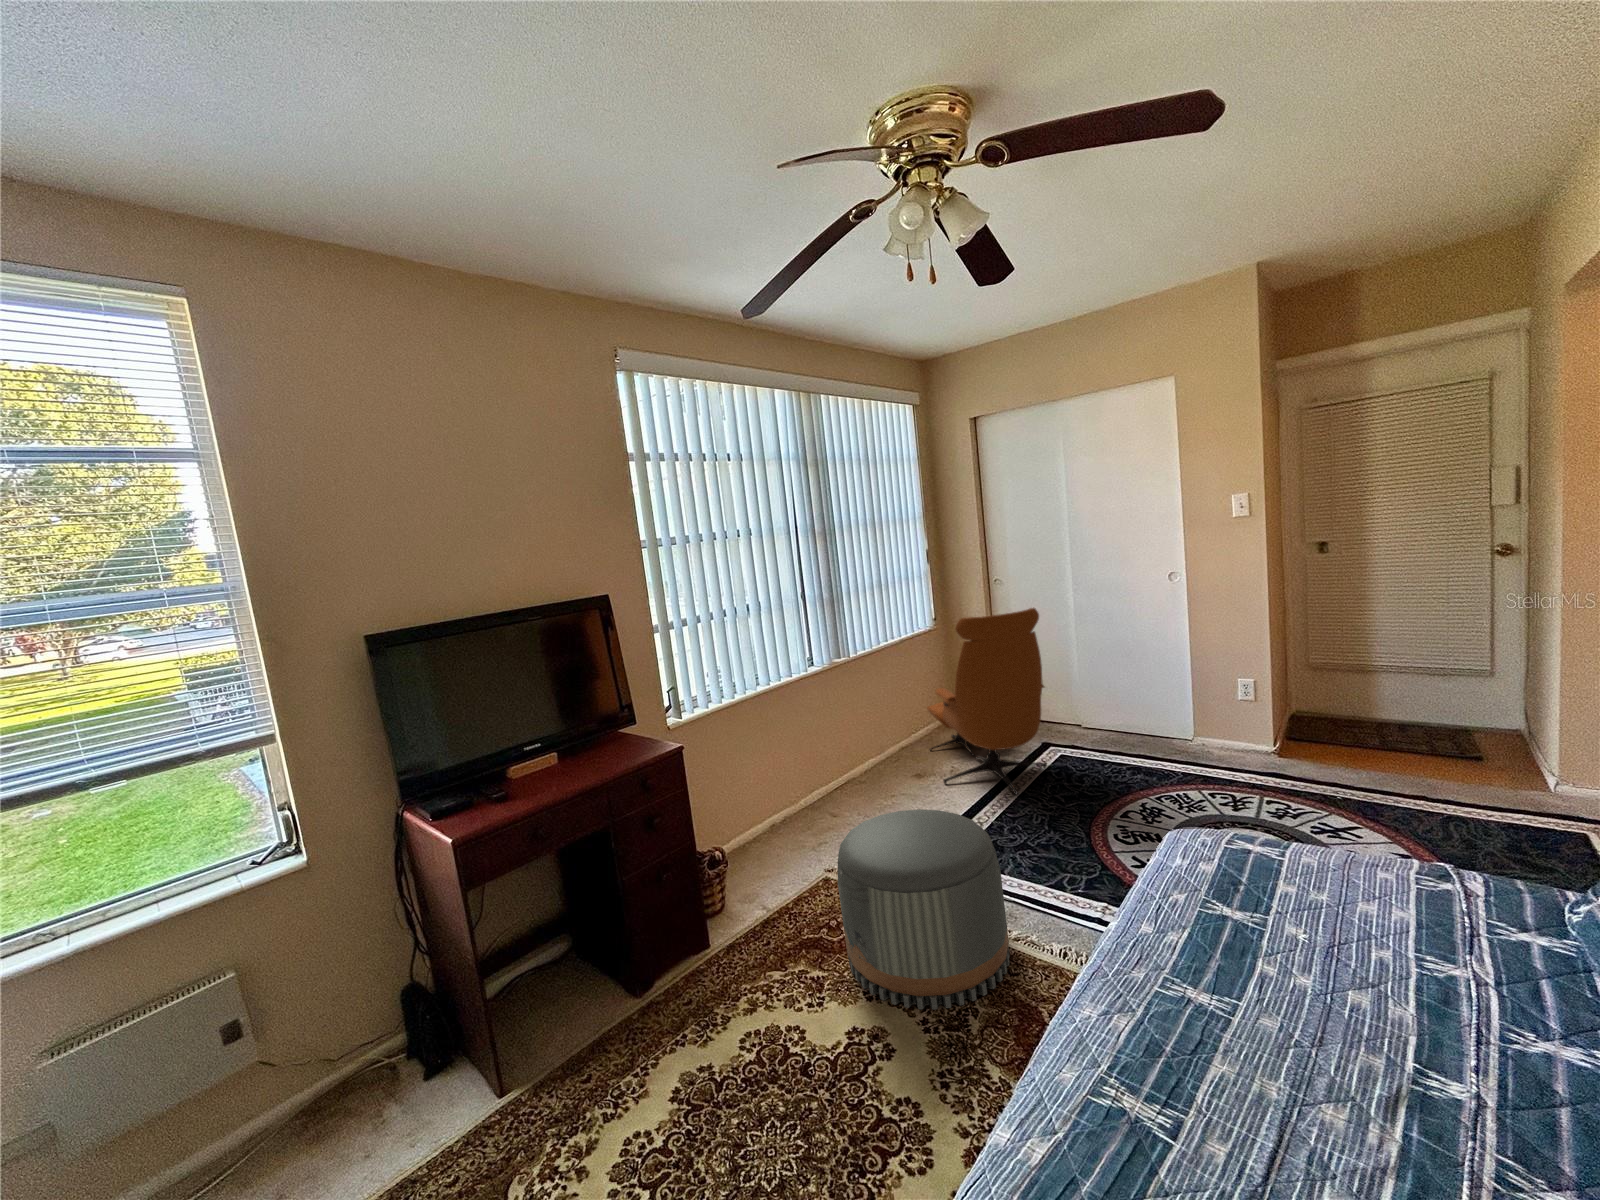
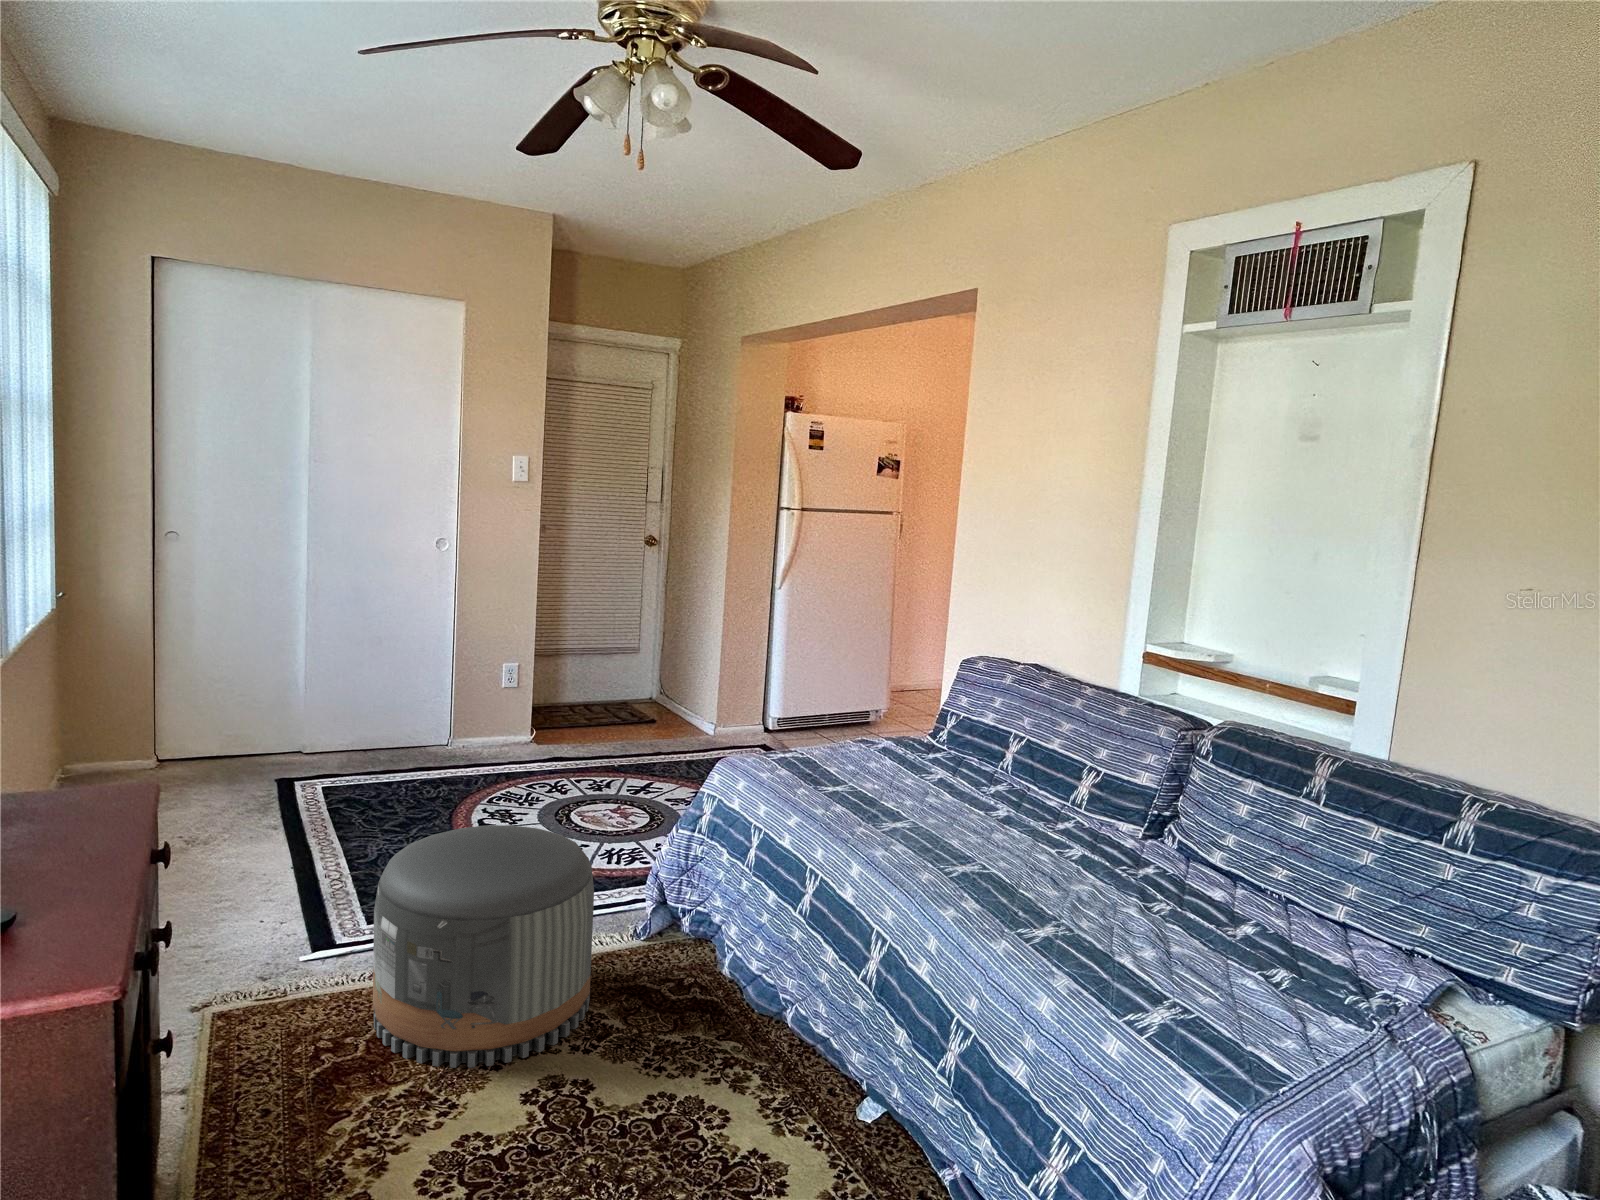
lounge chair: present [927,608,1047,795] -> none [68,572,383,853]

